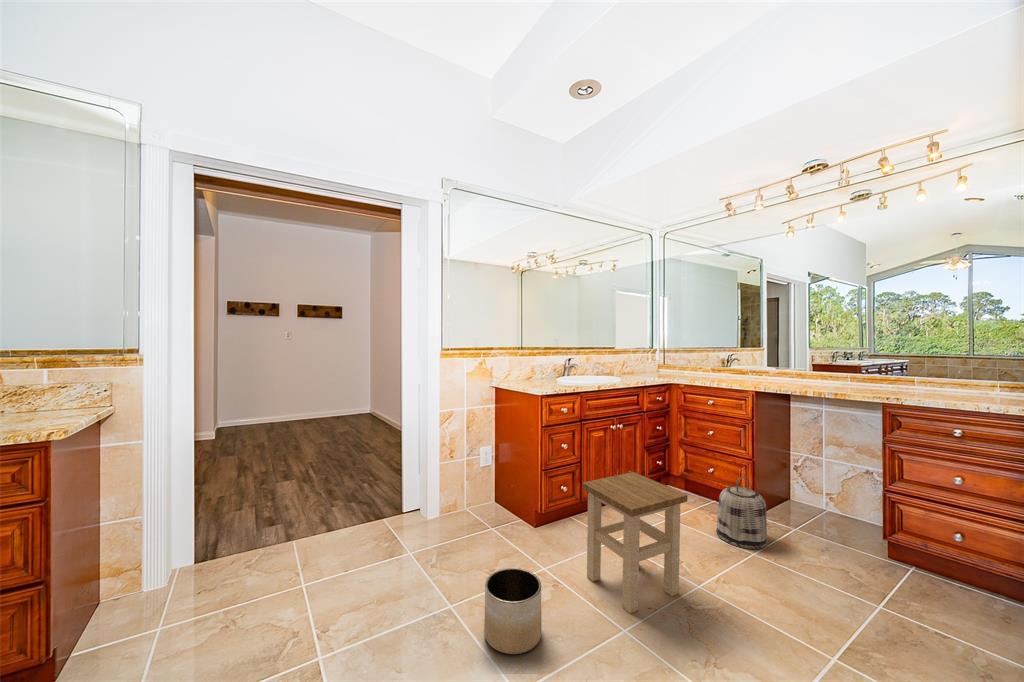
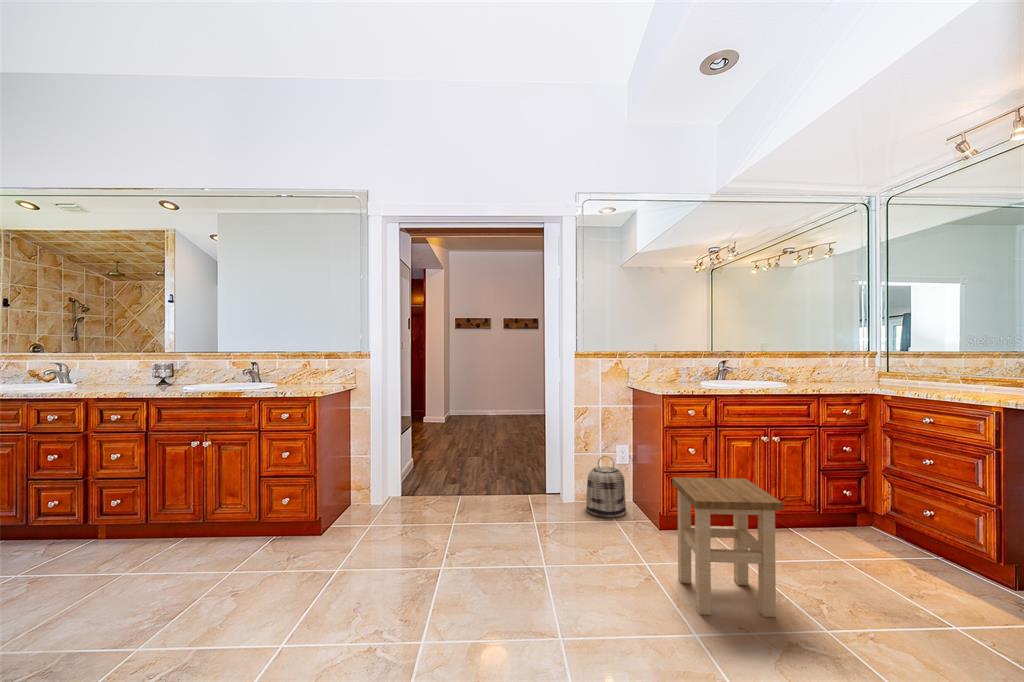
basket: present [716,477,768,549] -> present [586,456,626,518]
planter: present [484,568,542,654] -> none [546,537,599,607]

